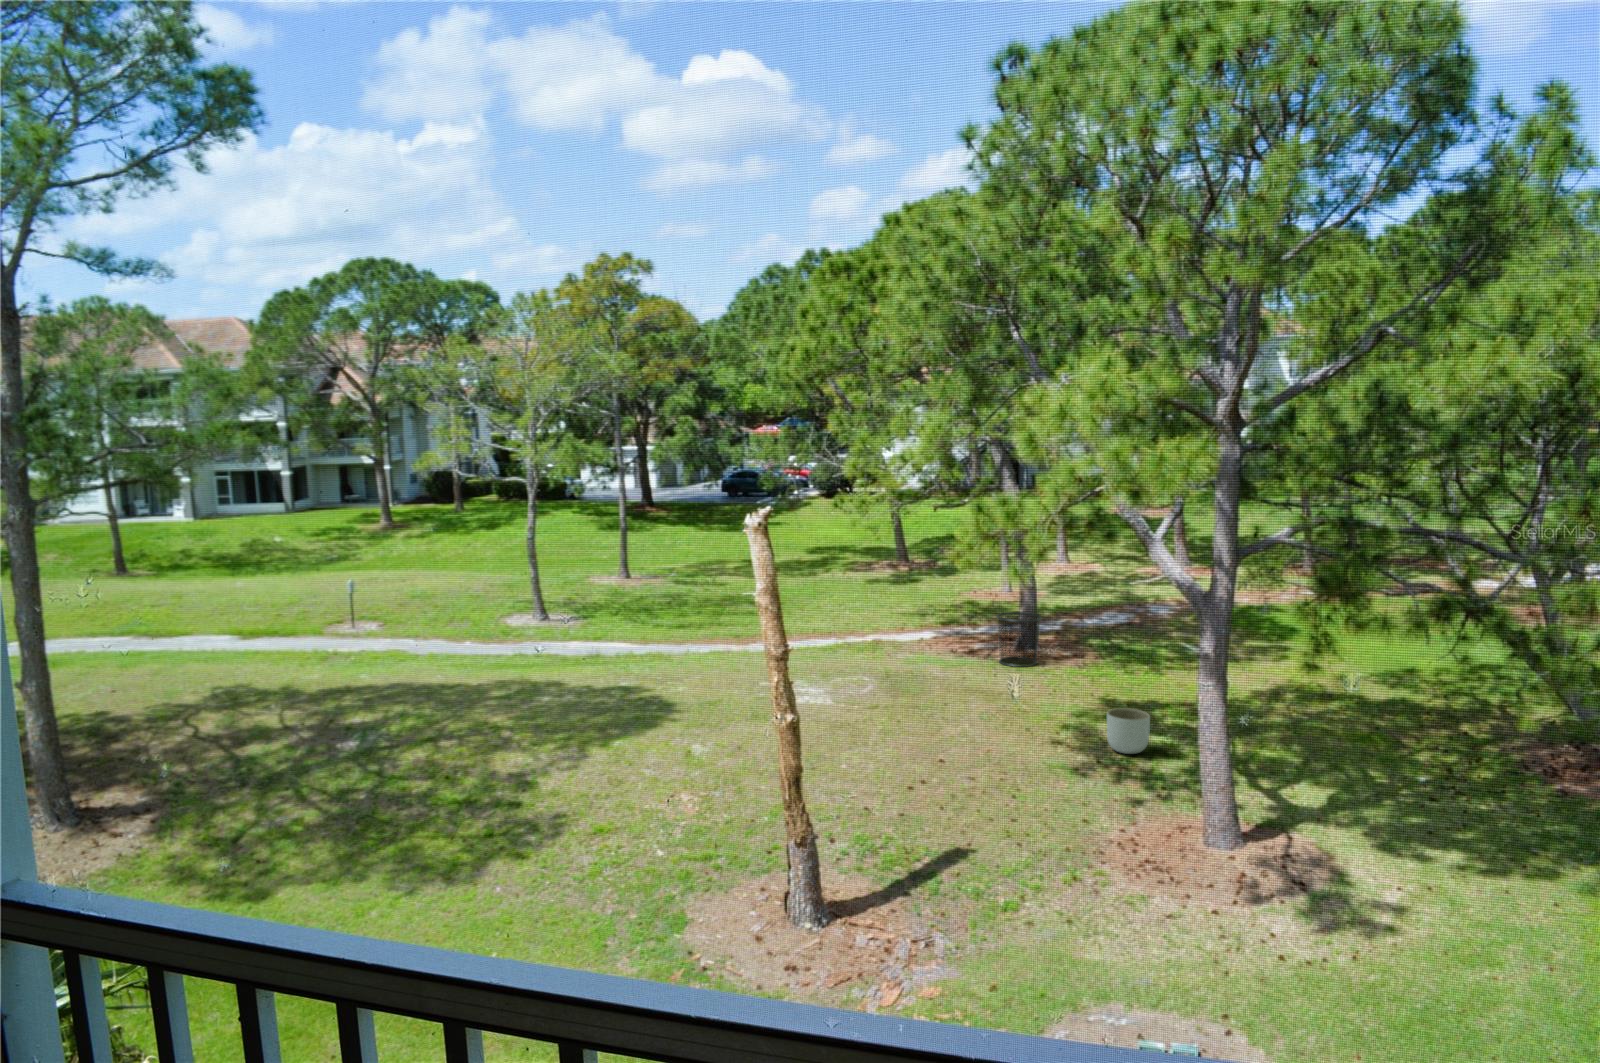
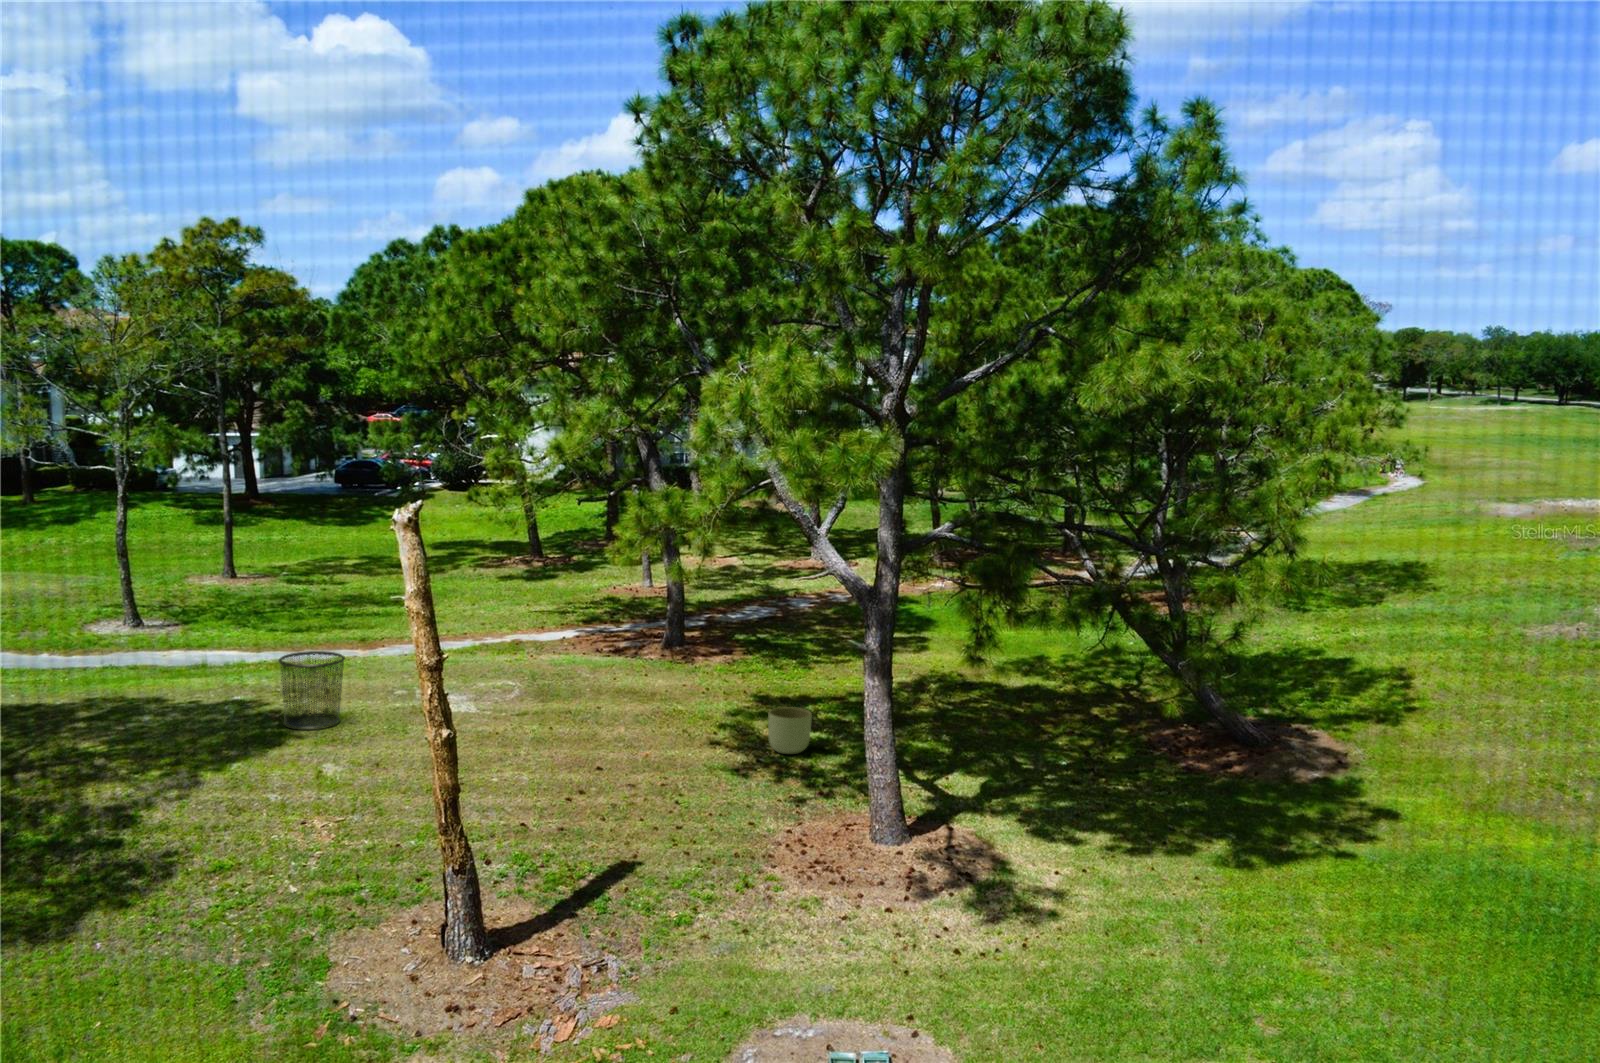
waste bin: present [997,612,1041,667] -> present [278,651,345,730]

